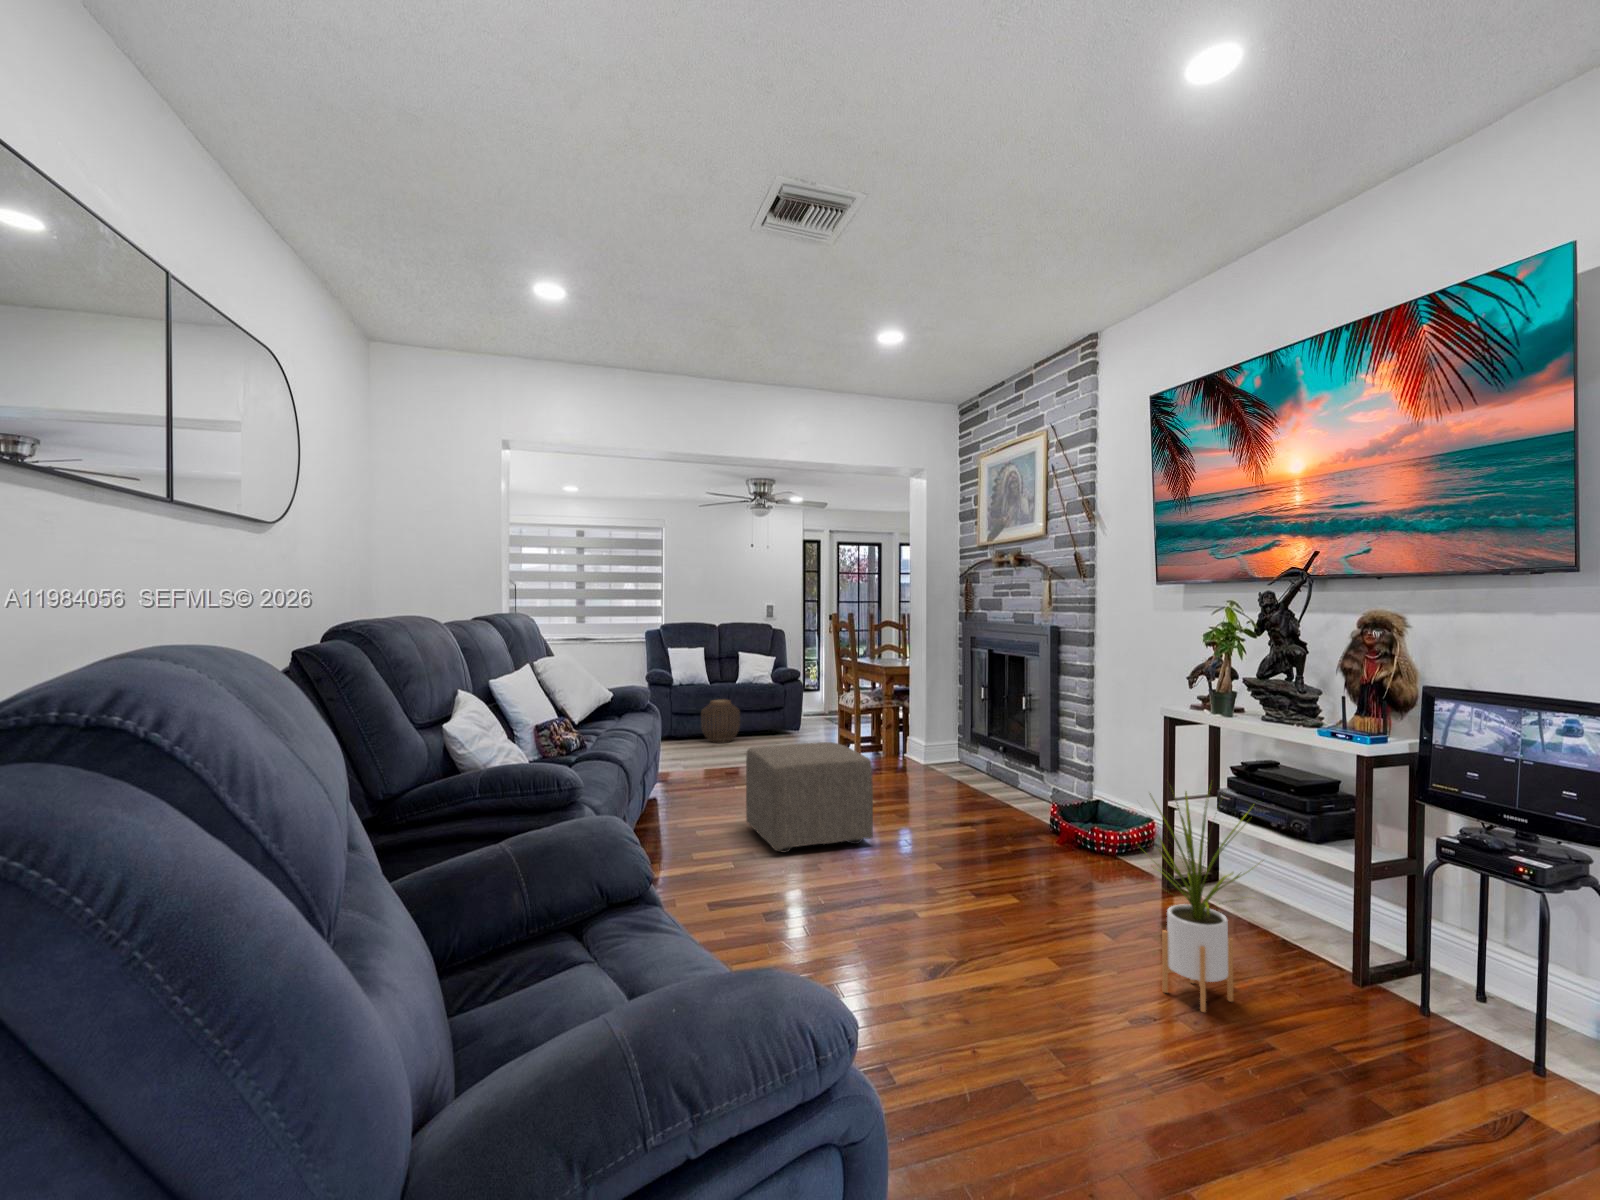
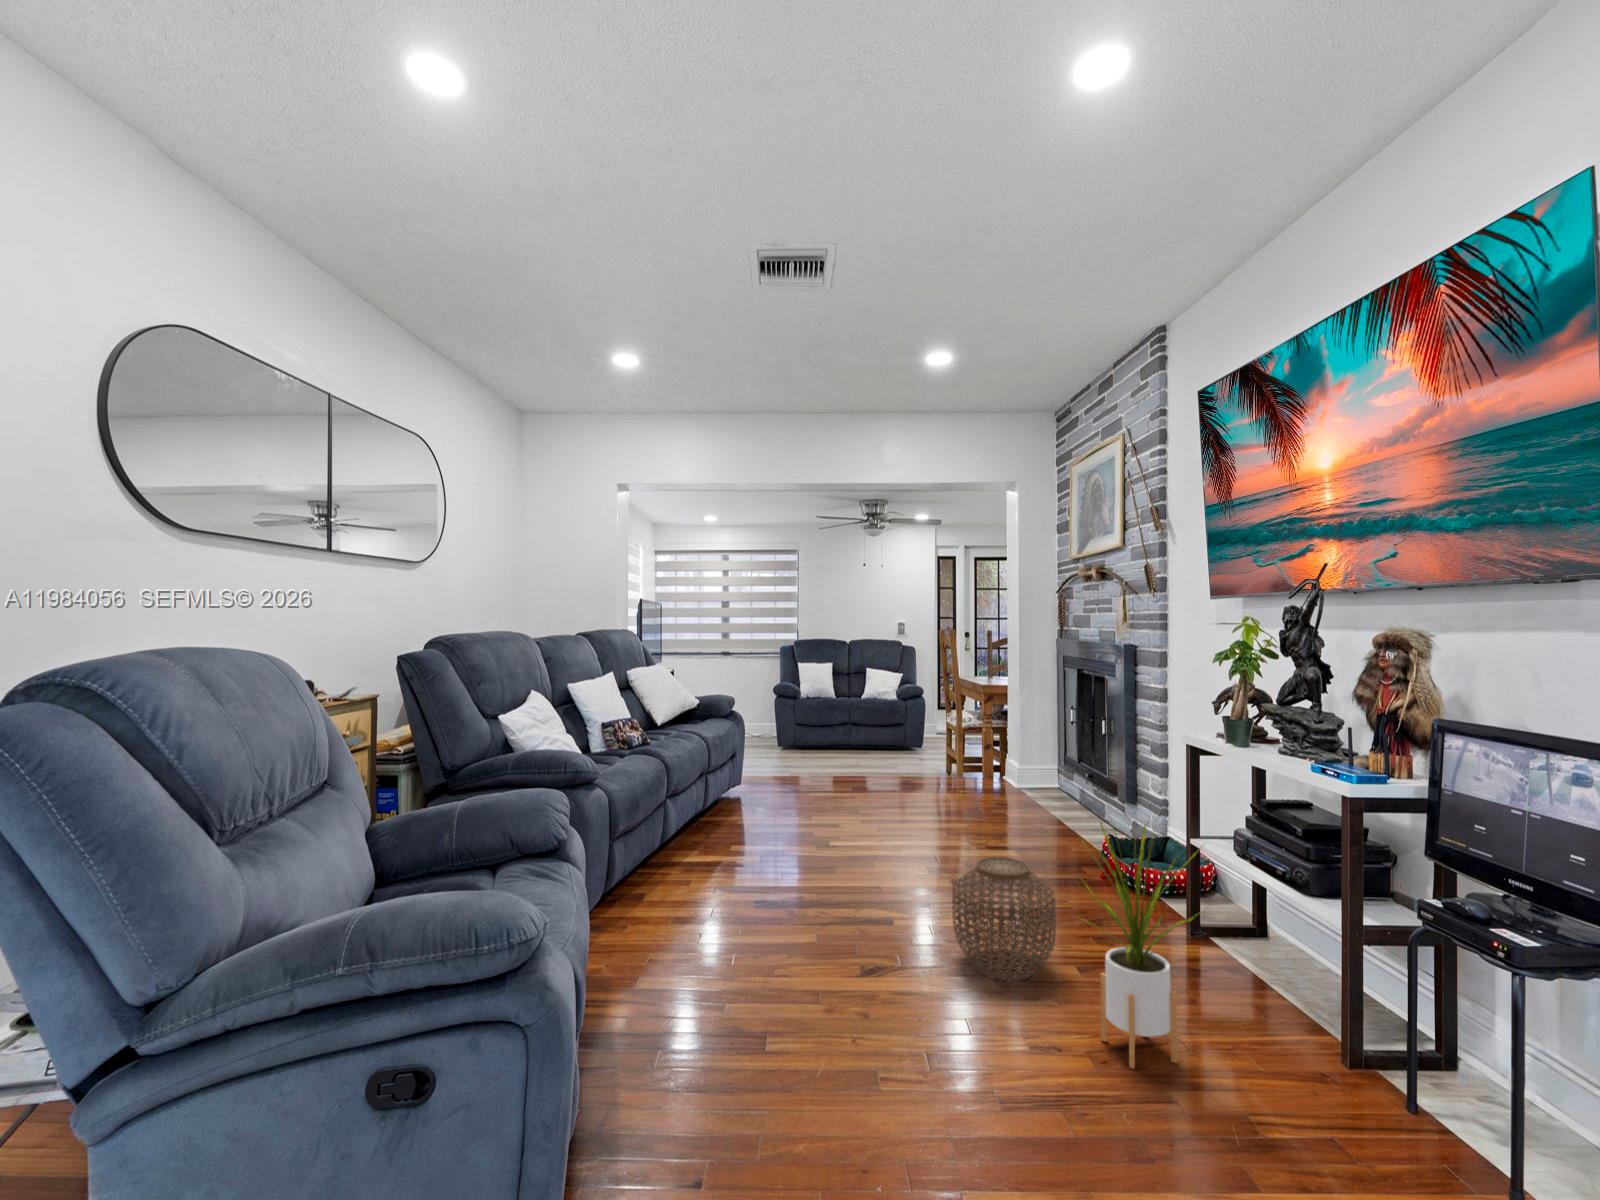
woven basket: present [701,699,740,743] -> present [952,857,1056,981]
ottoman: present [746,742,873,852] -> none [802,754,910,857]

